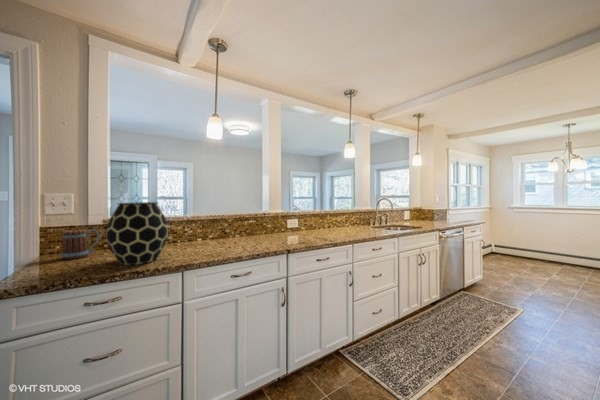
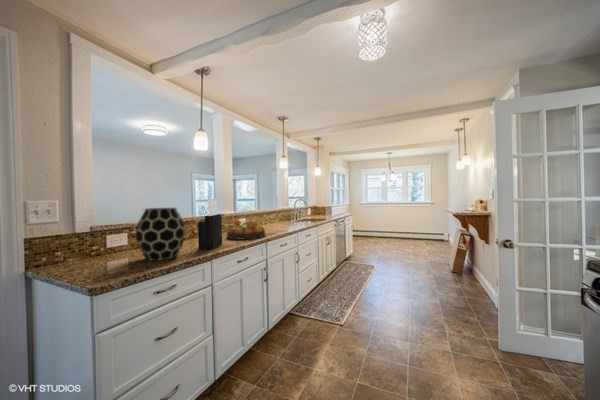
knife block: none [191,193,228,257] -> present [198,199,222,249]
fruit bowl: none [249,220,298,247] -> present [227,220,265,240]
mug: present [61,229,100,259] -> none [63,236,98,267]

